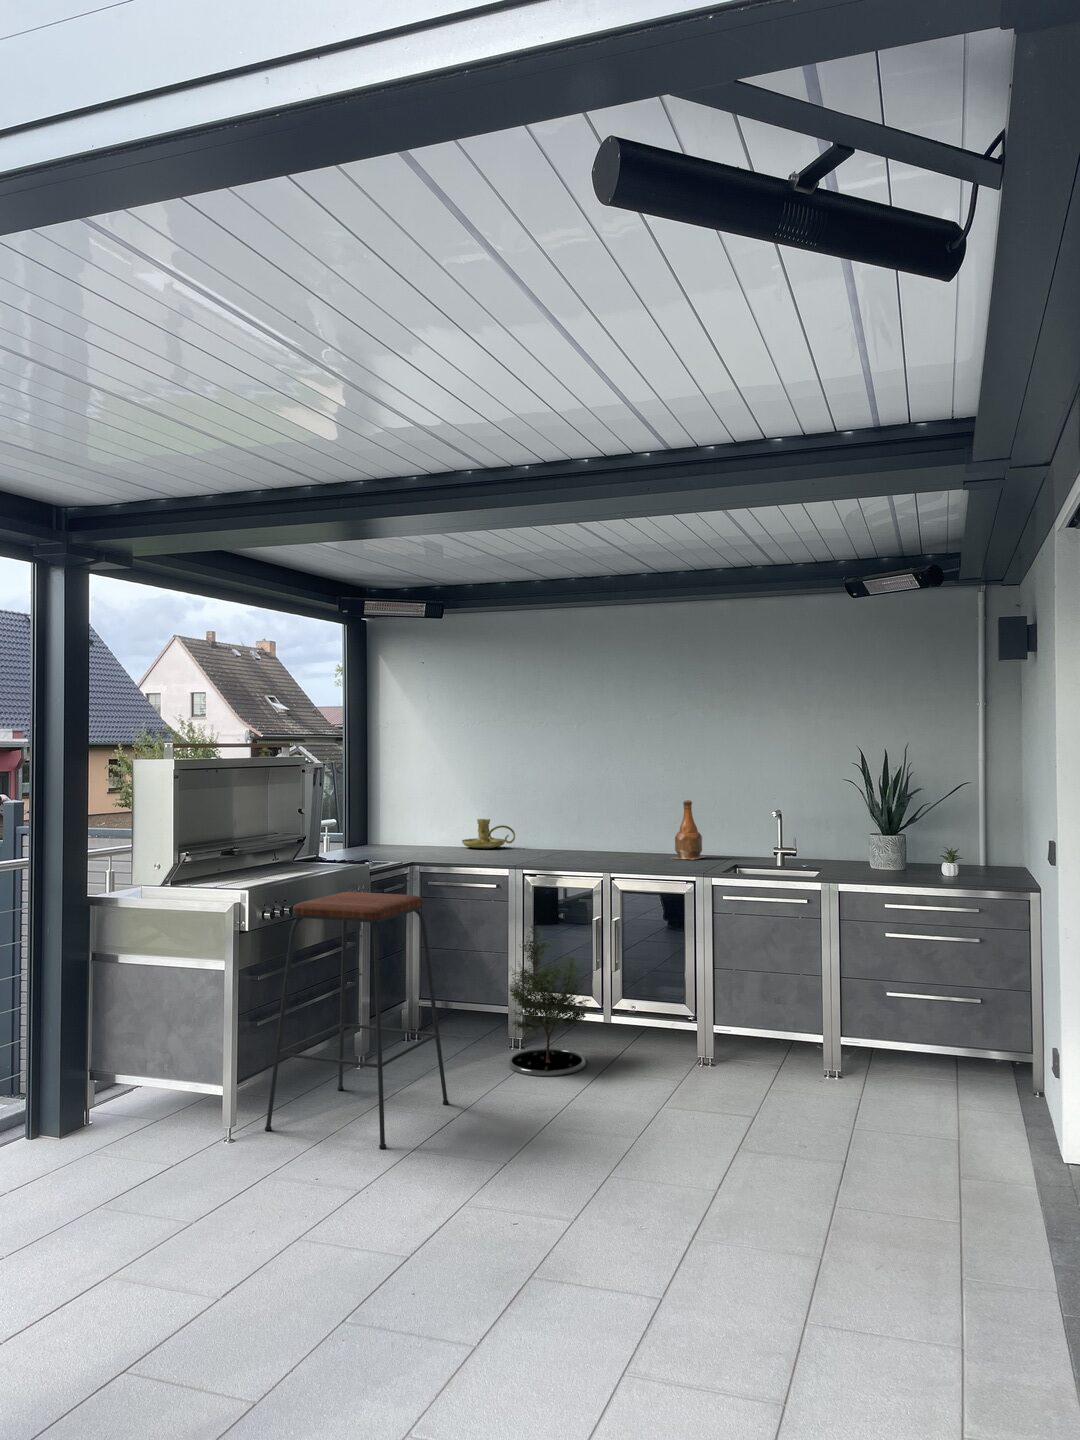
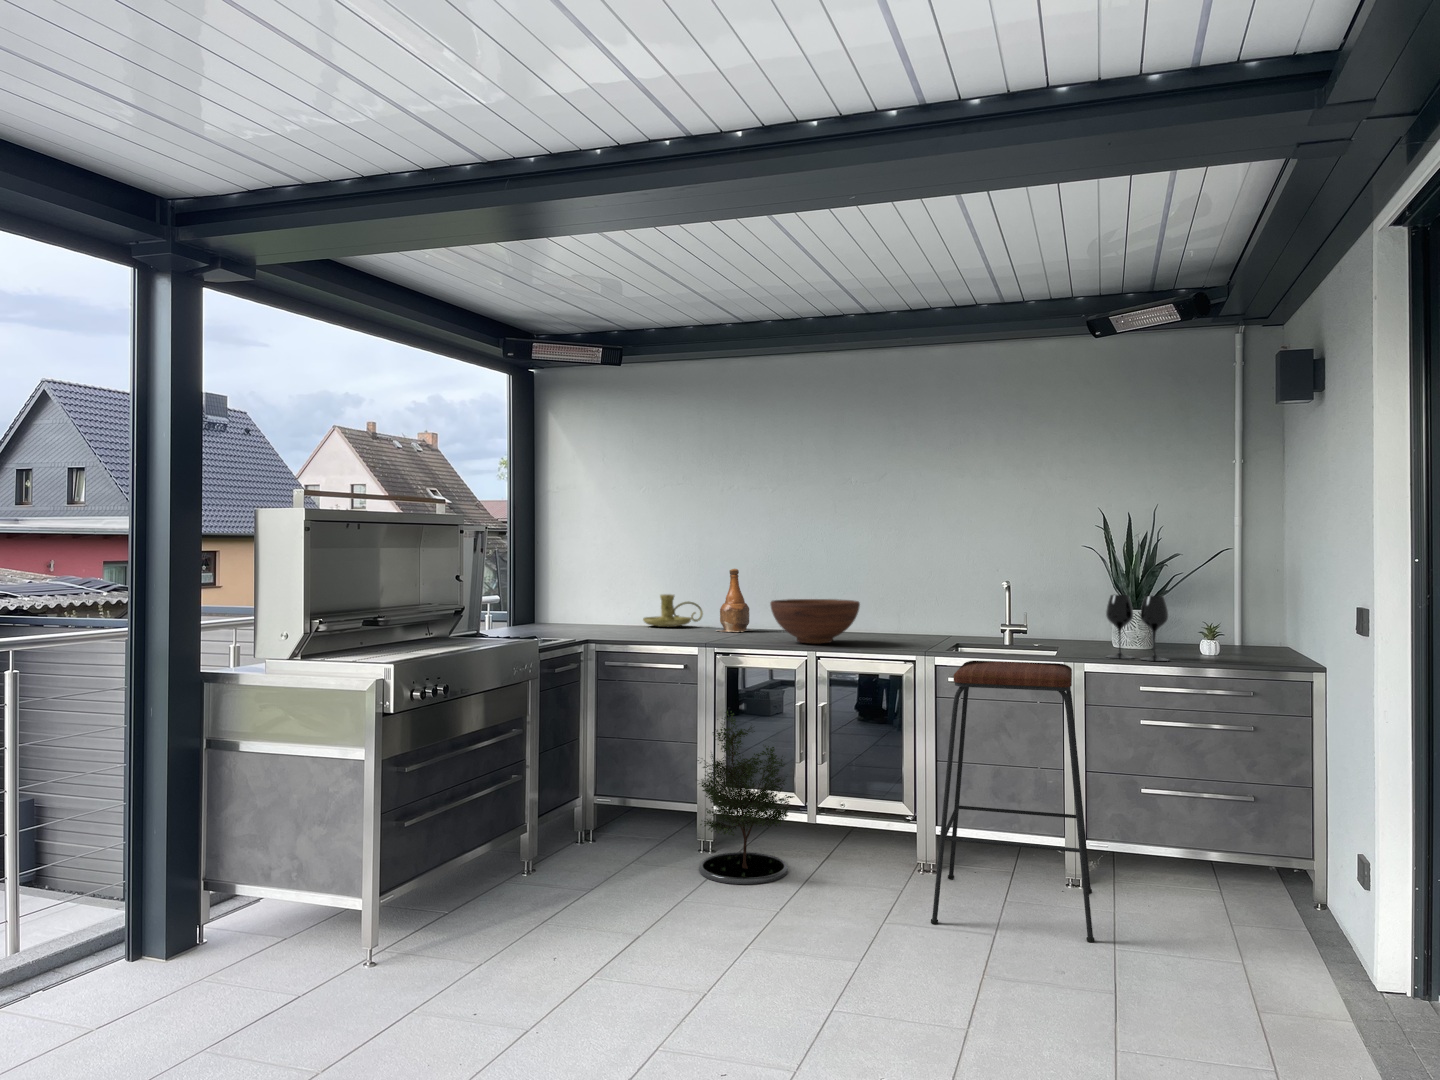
bottle: present [673,800,705,860] -> present [717,569,751,632]
wine glass: none [857,824,910,882] -> present [1106,595,1168,661]
fruit bowl: none [571,826,648,866] -> present [770,599,860,644]
bar stool: present [265,892,449,1149] -> present [931,661,1095,942]

